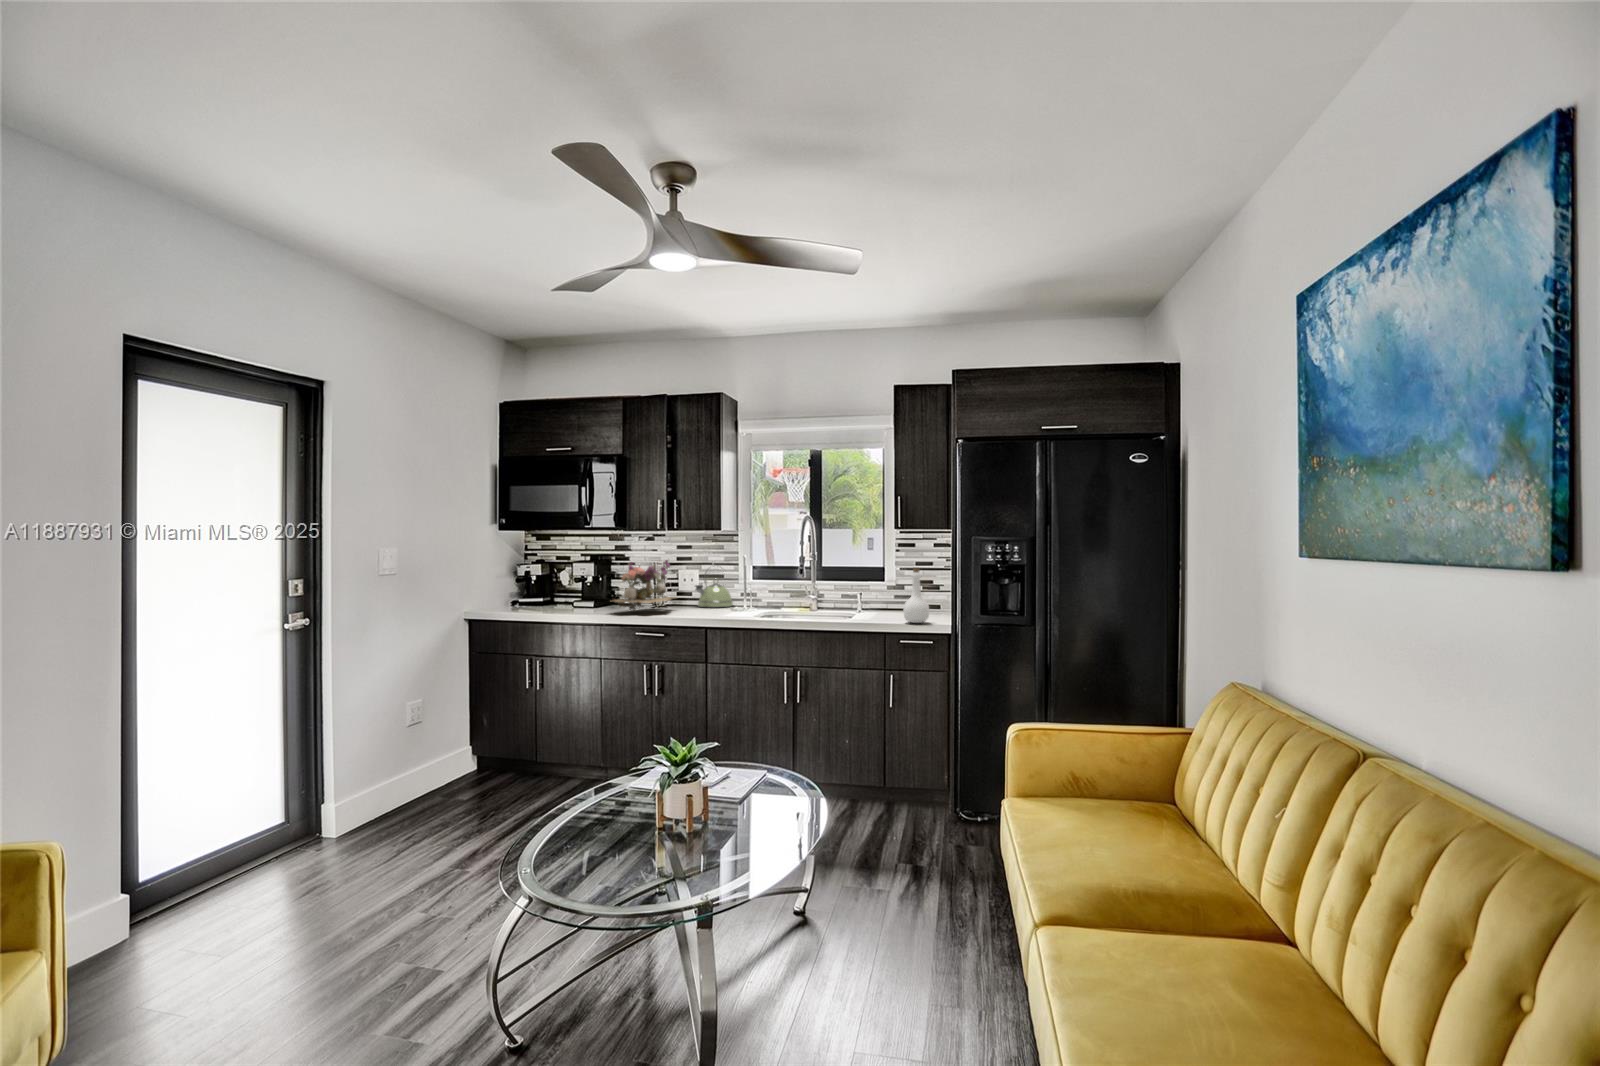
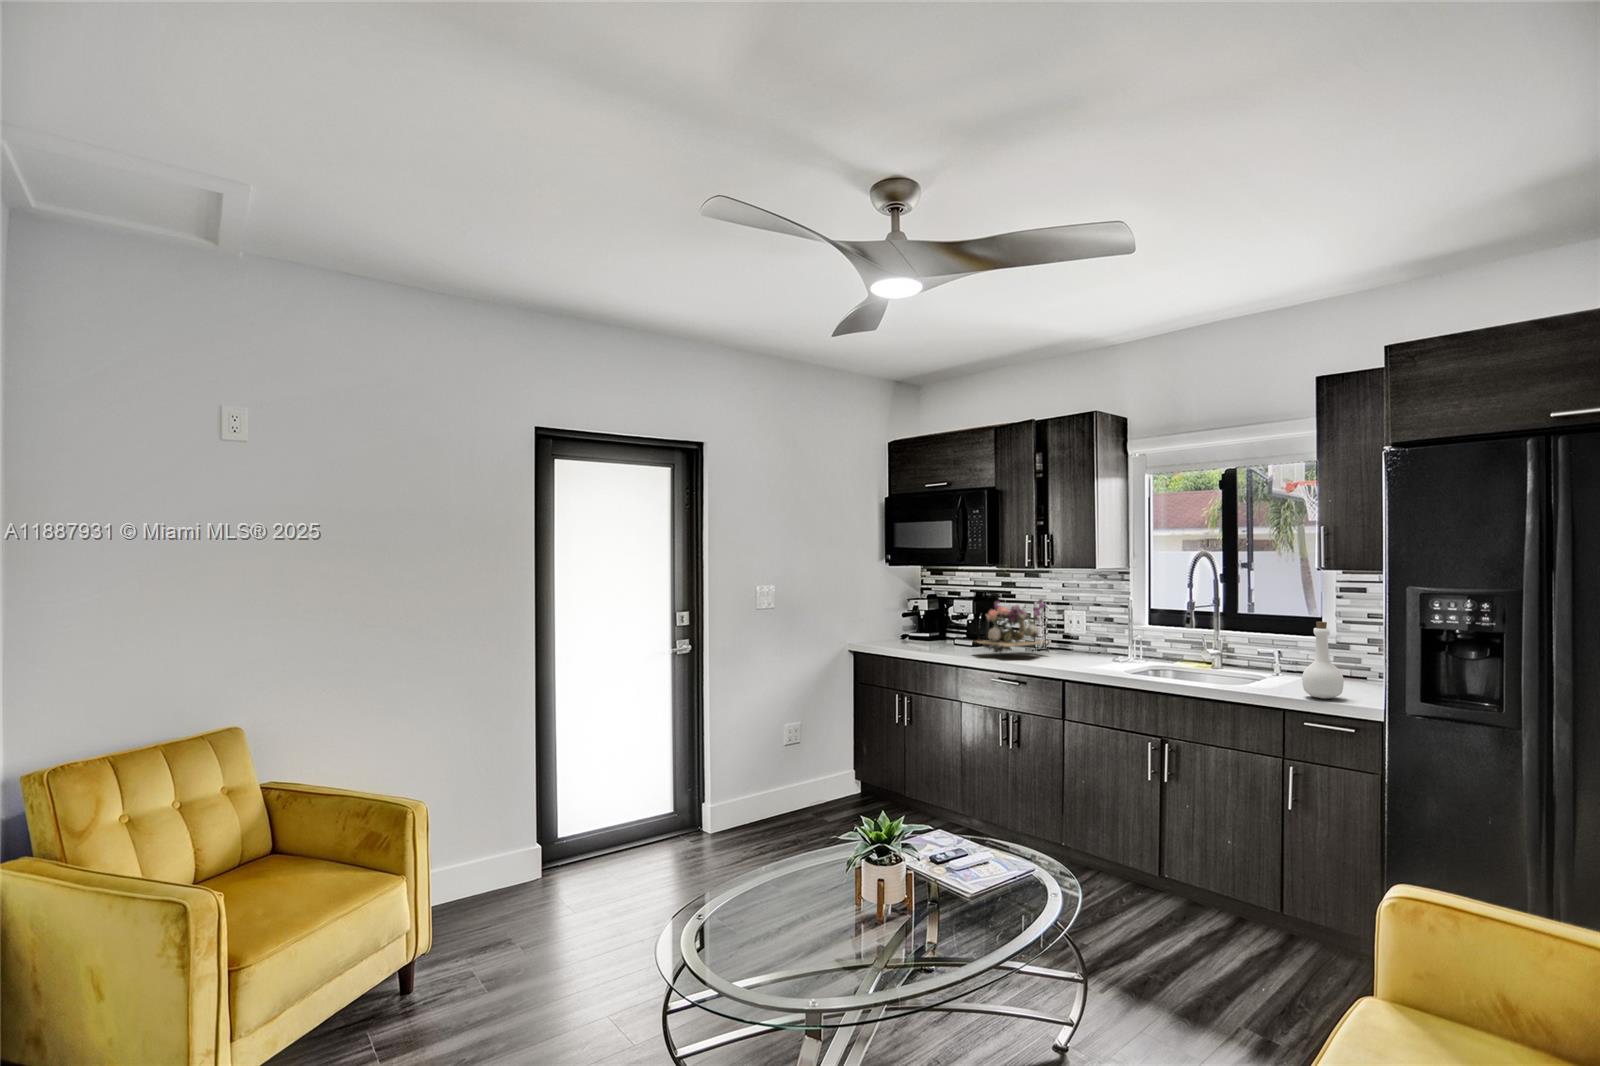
kettle: present [696,566,733,607] -> none [1075,607,1125,656]

